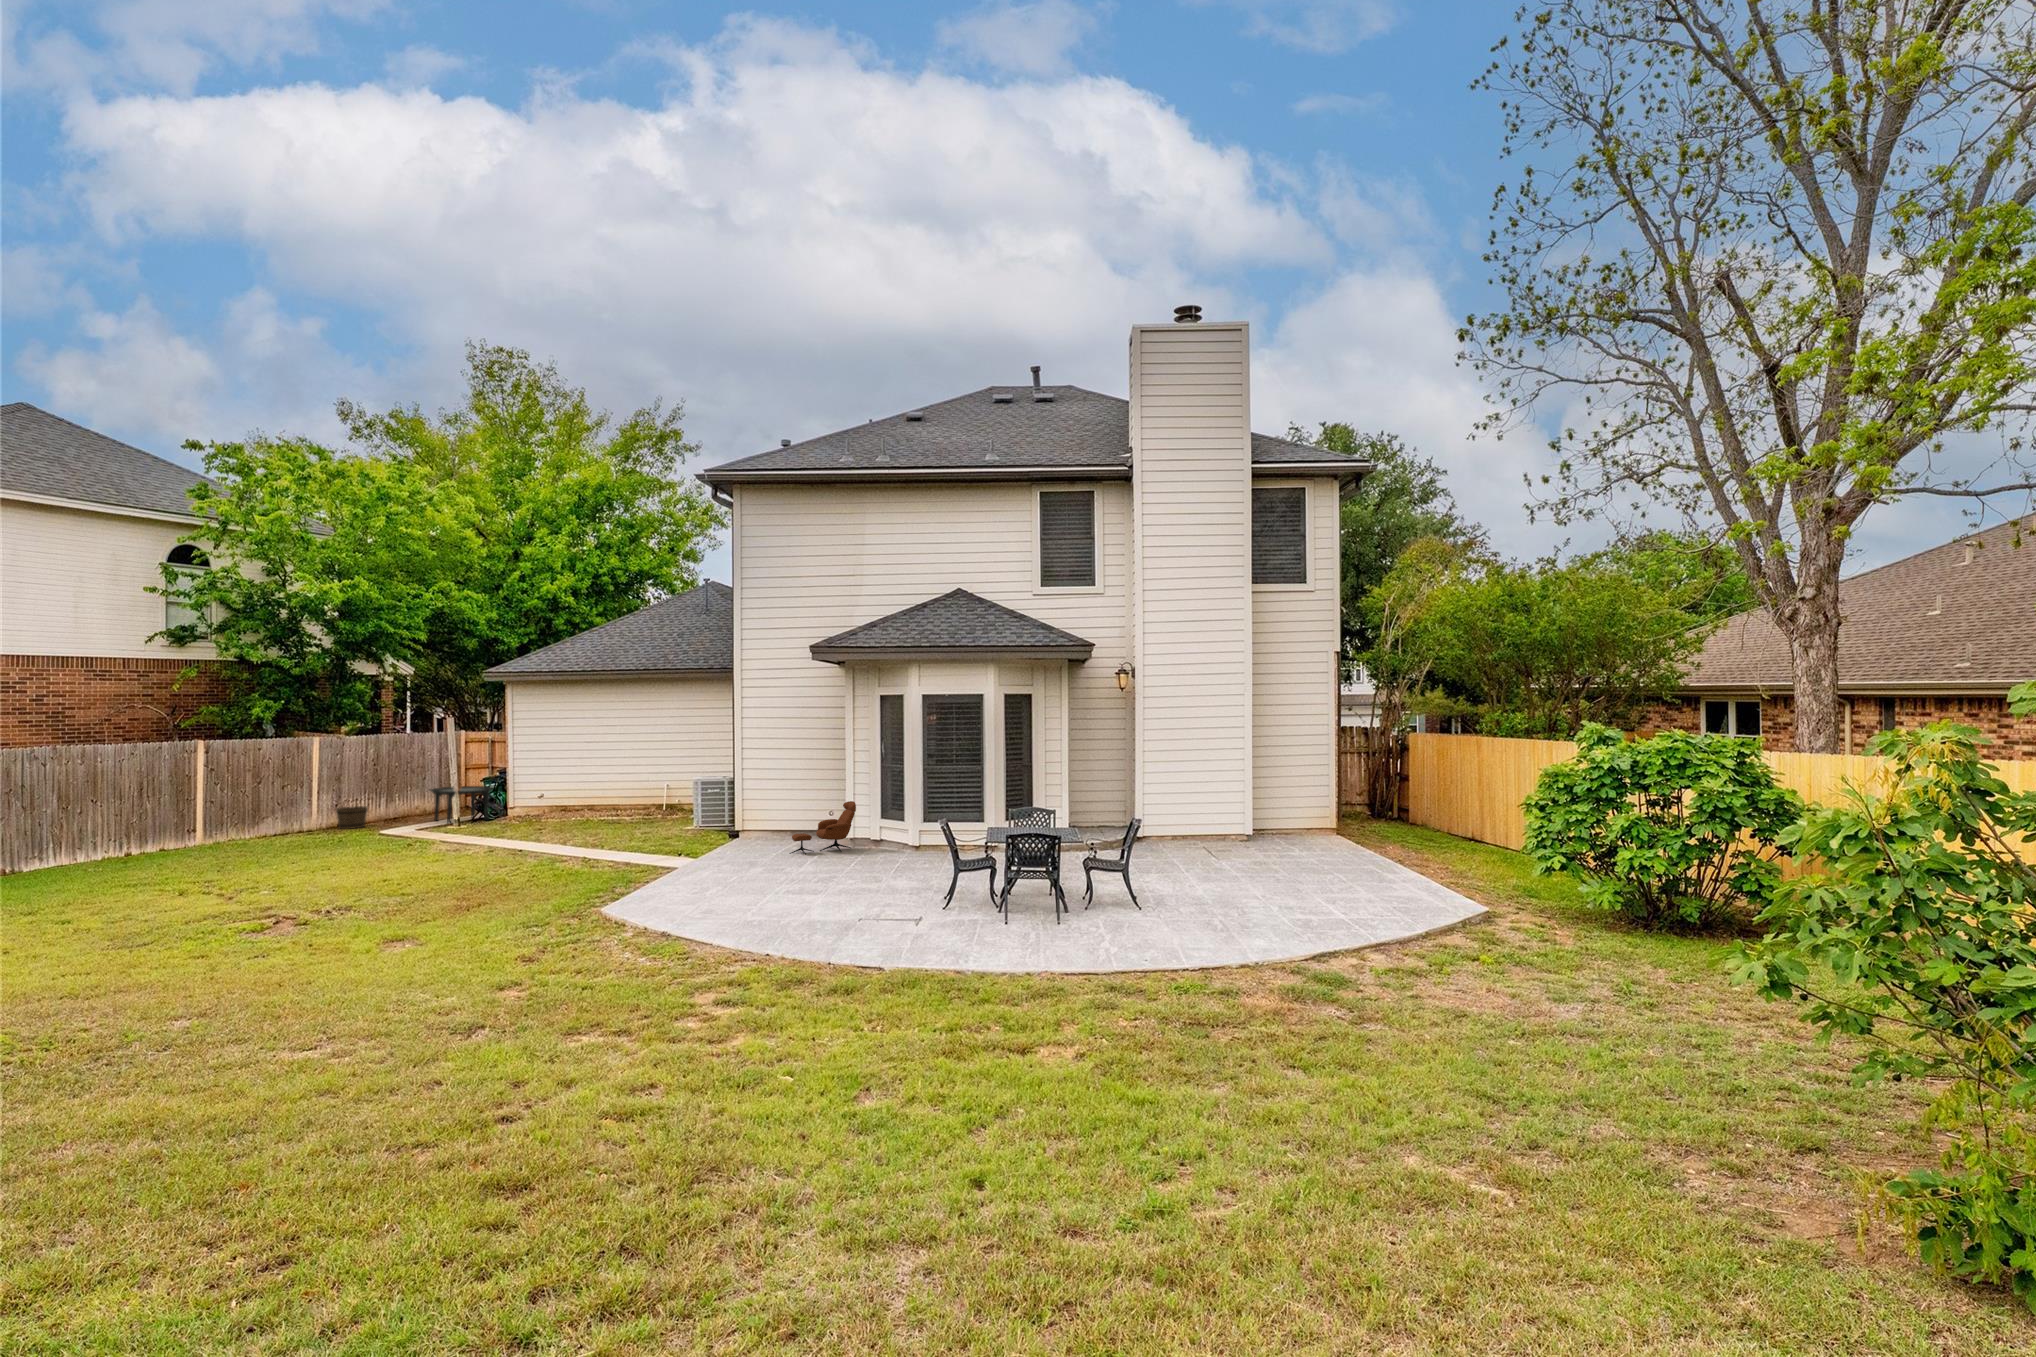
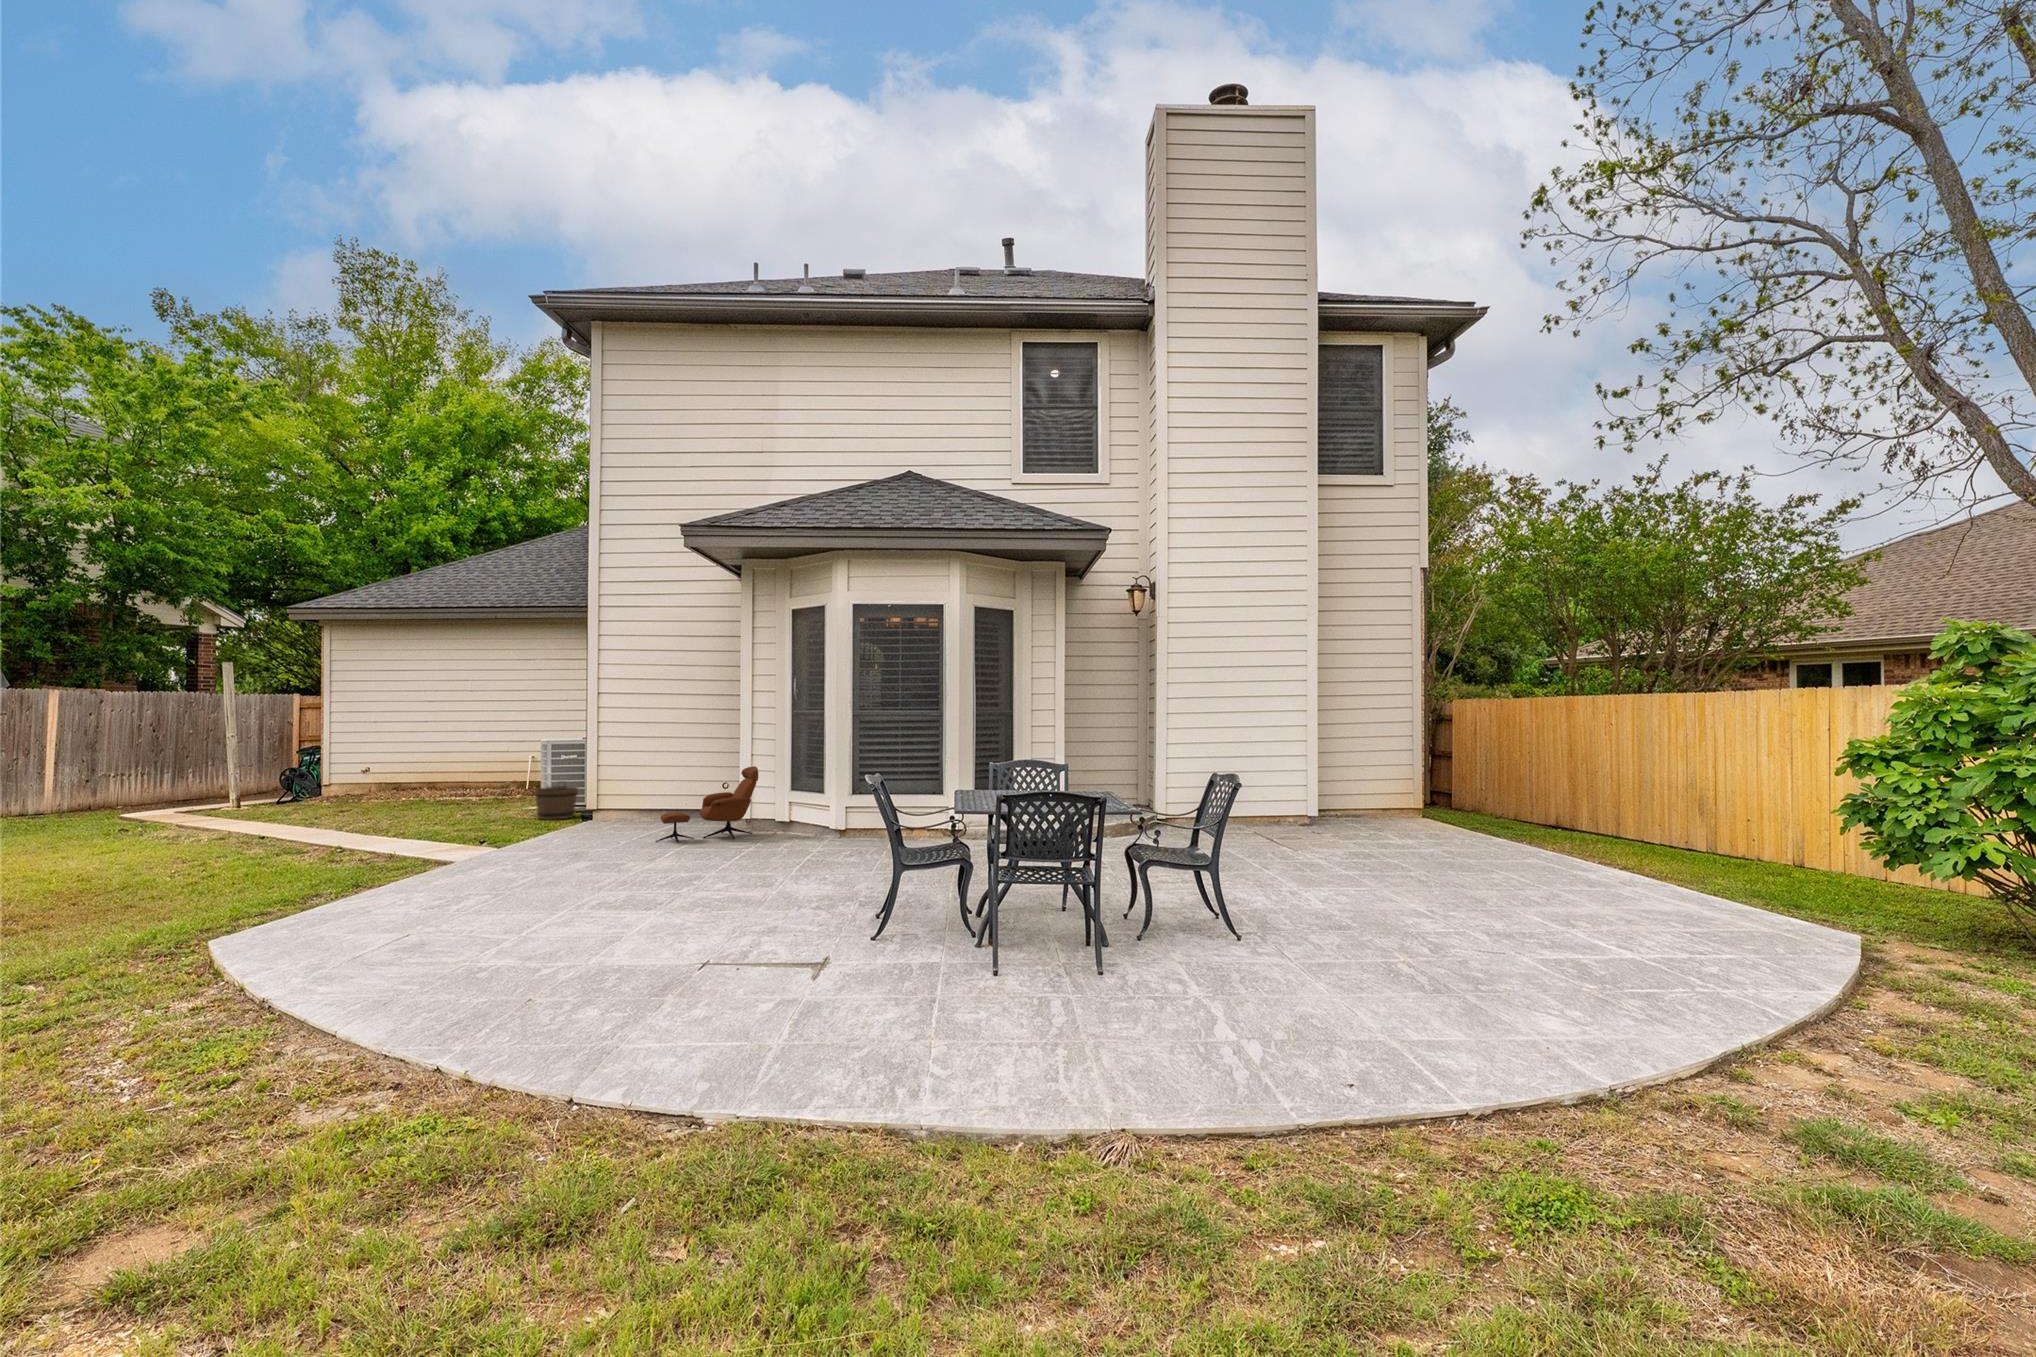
round table: present [431,786,492,824] -> none [197,757,296,806]
bucket: present [336,806,368,829] -> present [535,781,578,820]

